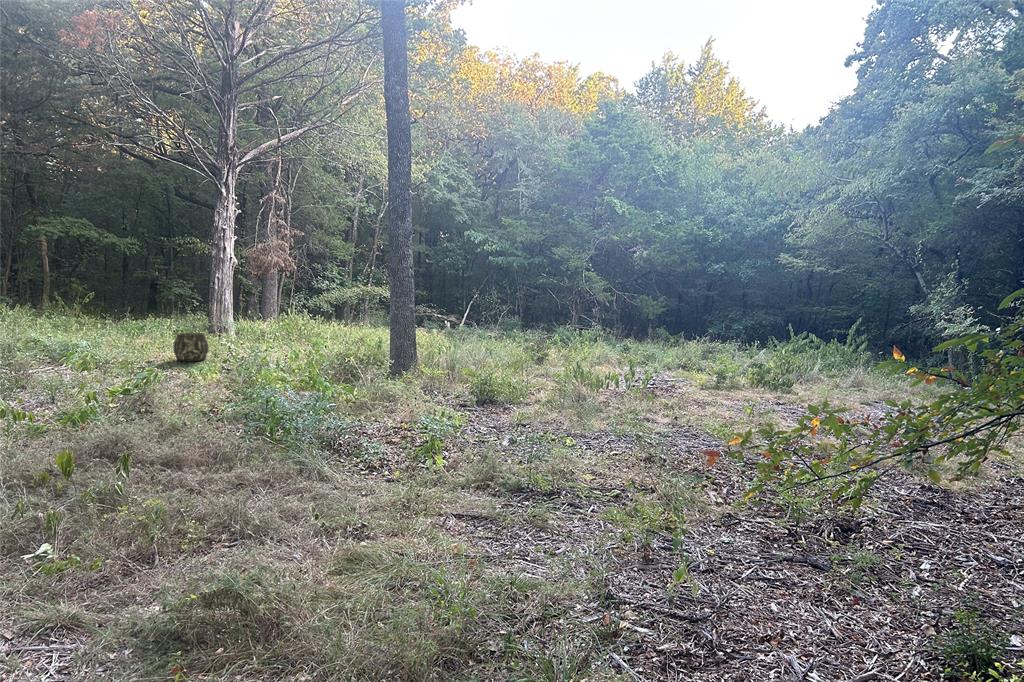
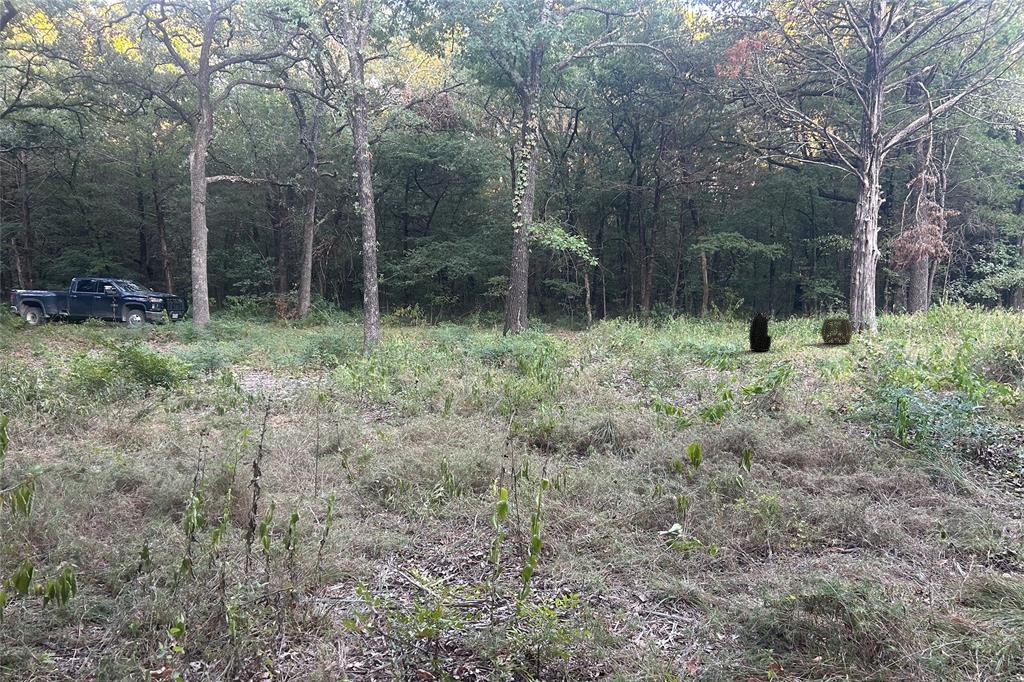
backpack: none [72,330,105,381] -> present [749,312,771,351]

